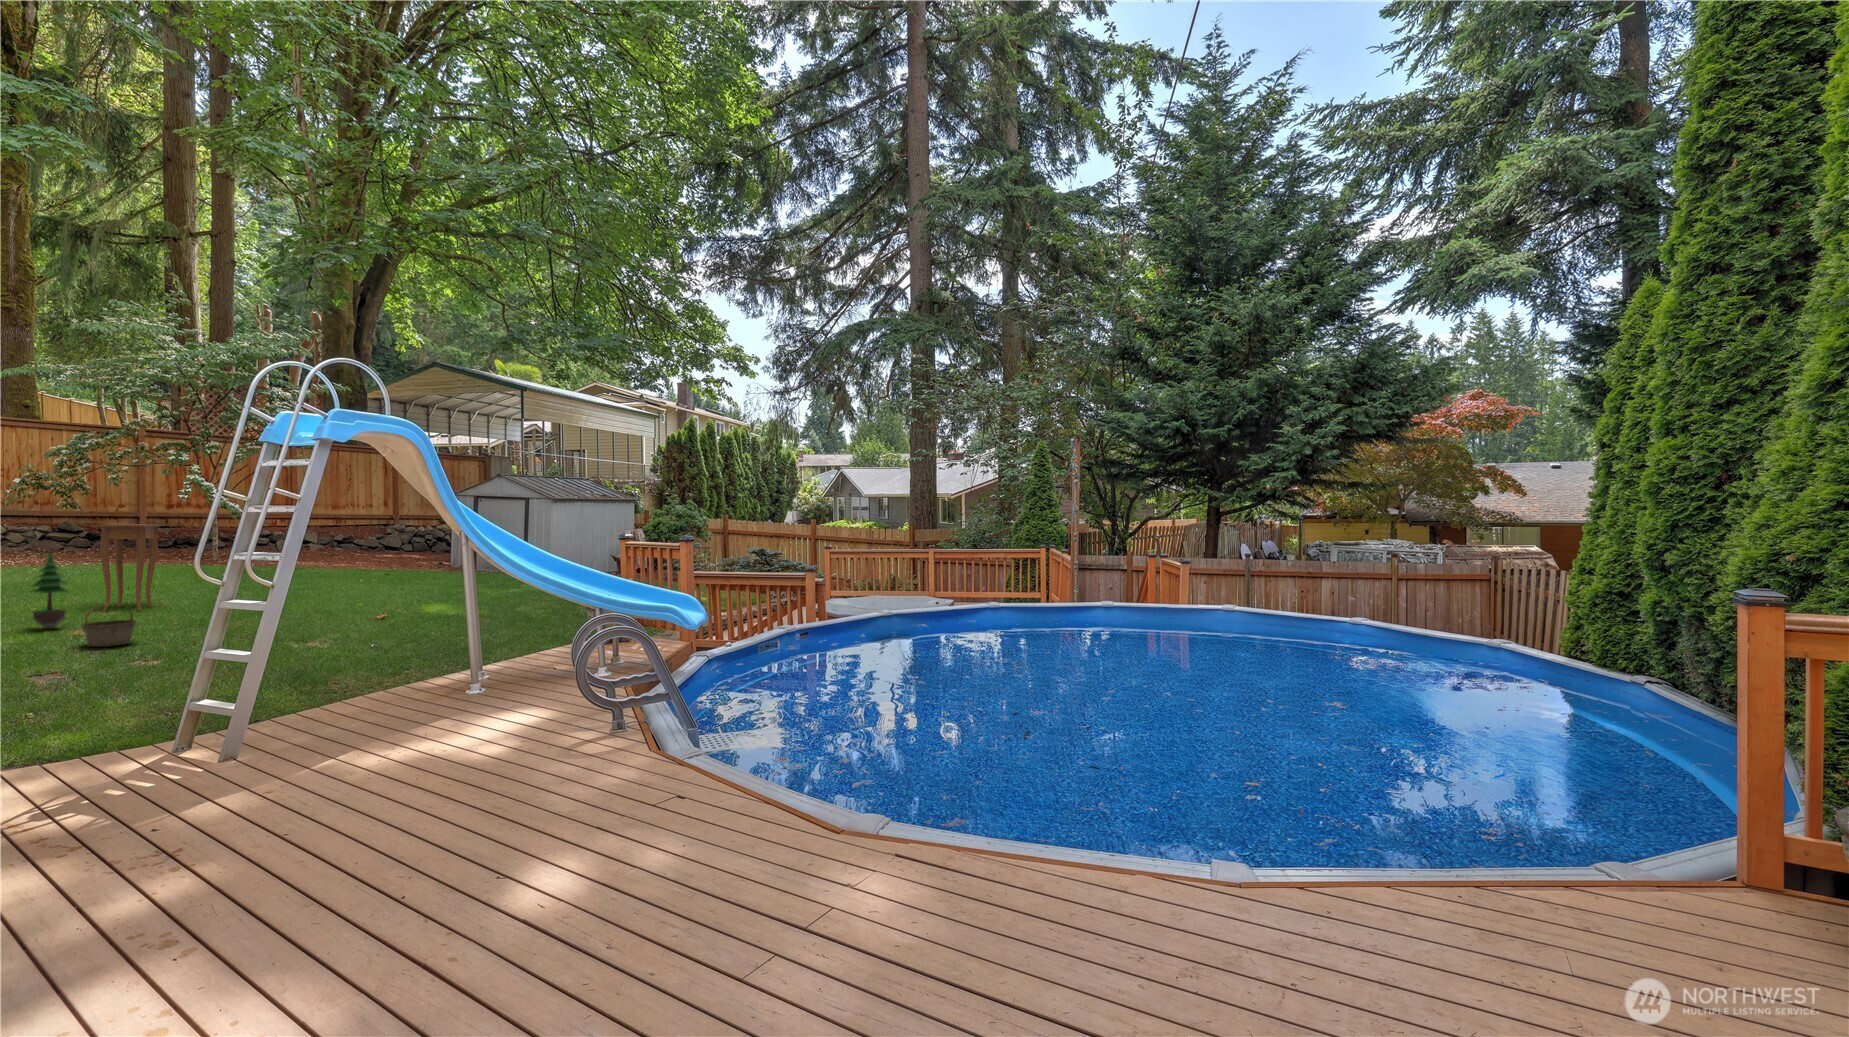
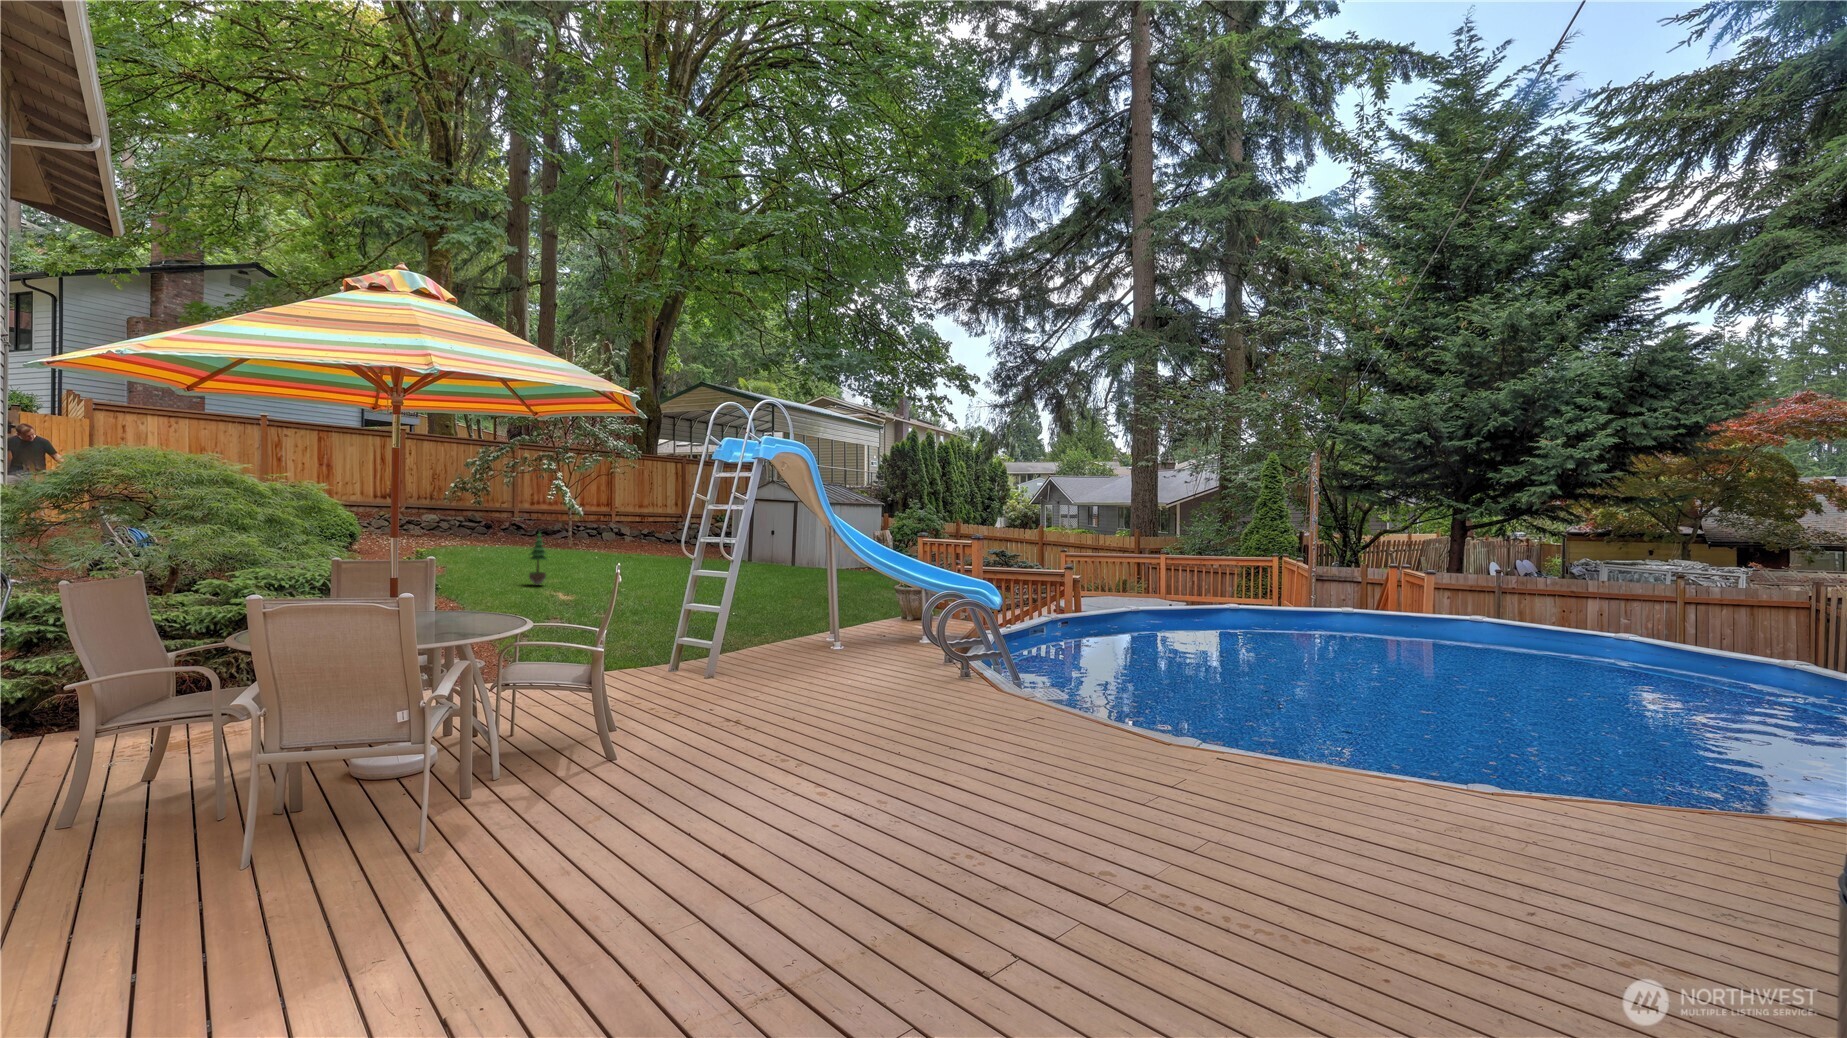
side table: present [98,524,160,612] -> none [553,513,584,577]
basket: present [80,606,137,647] -> none [567,569,597,598]

